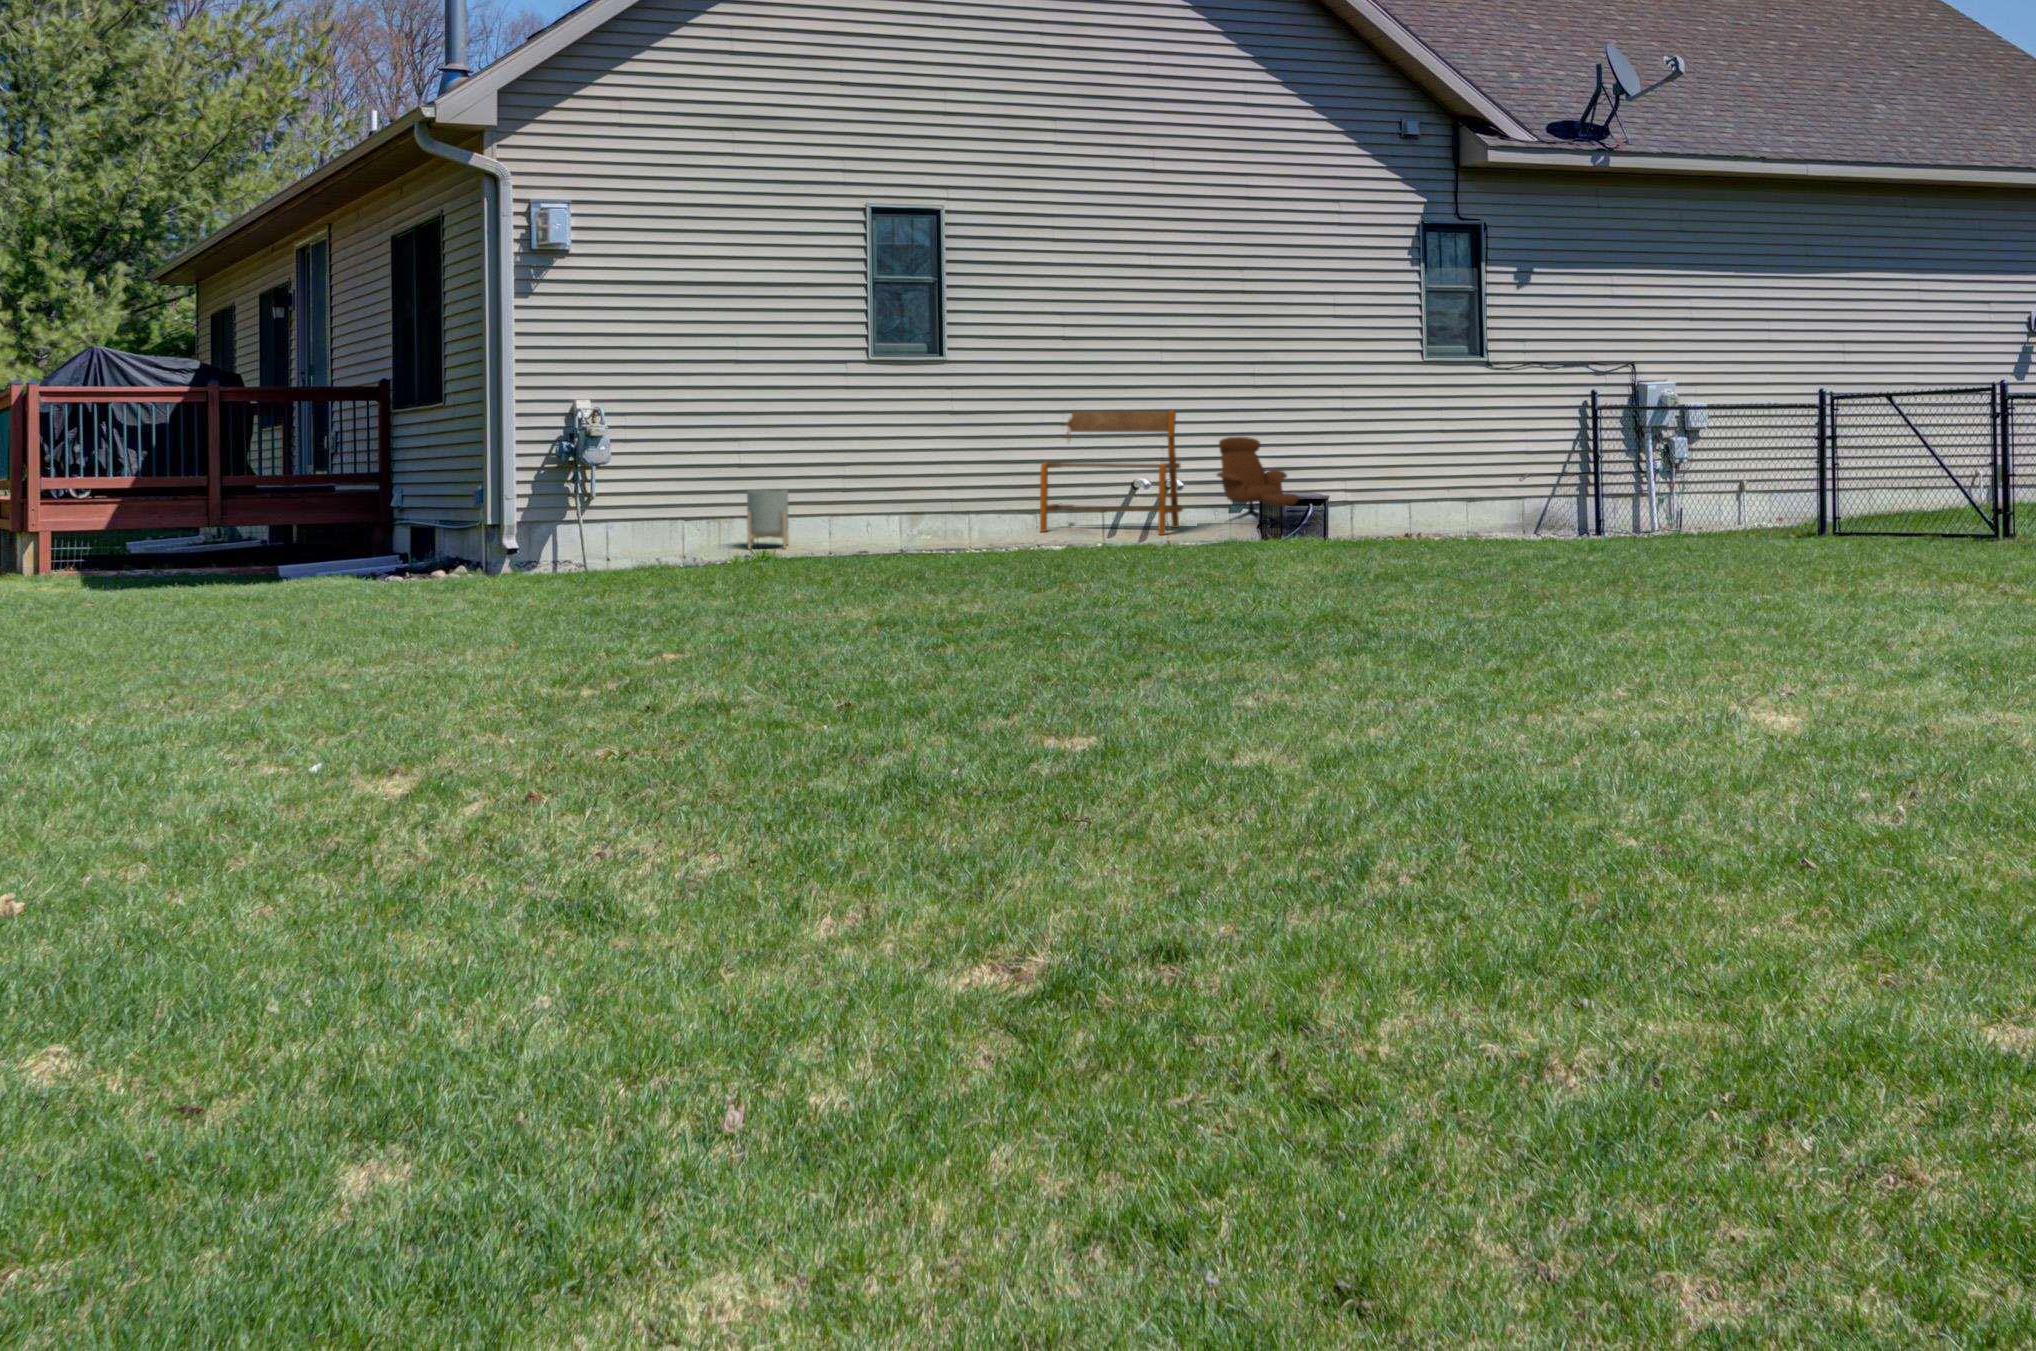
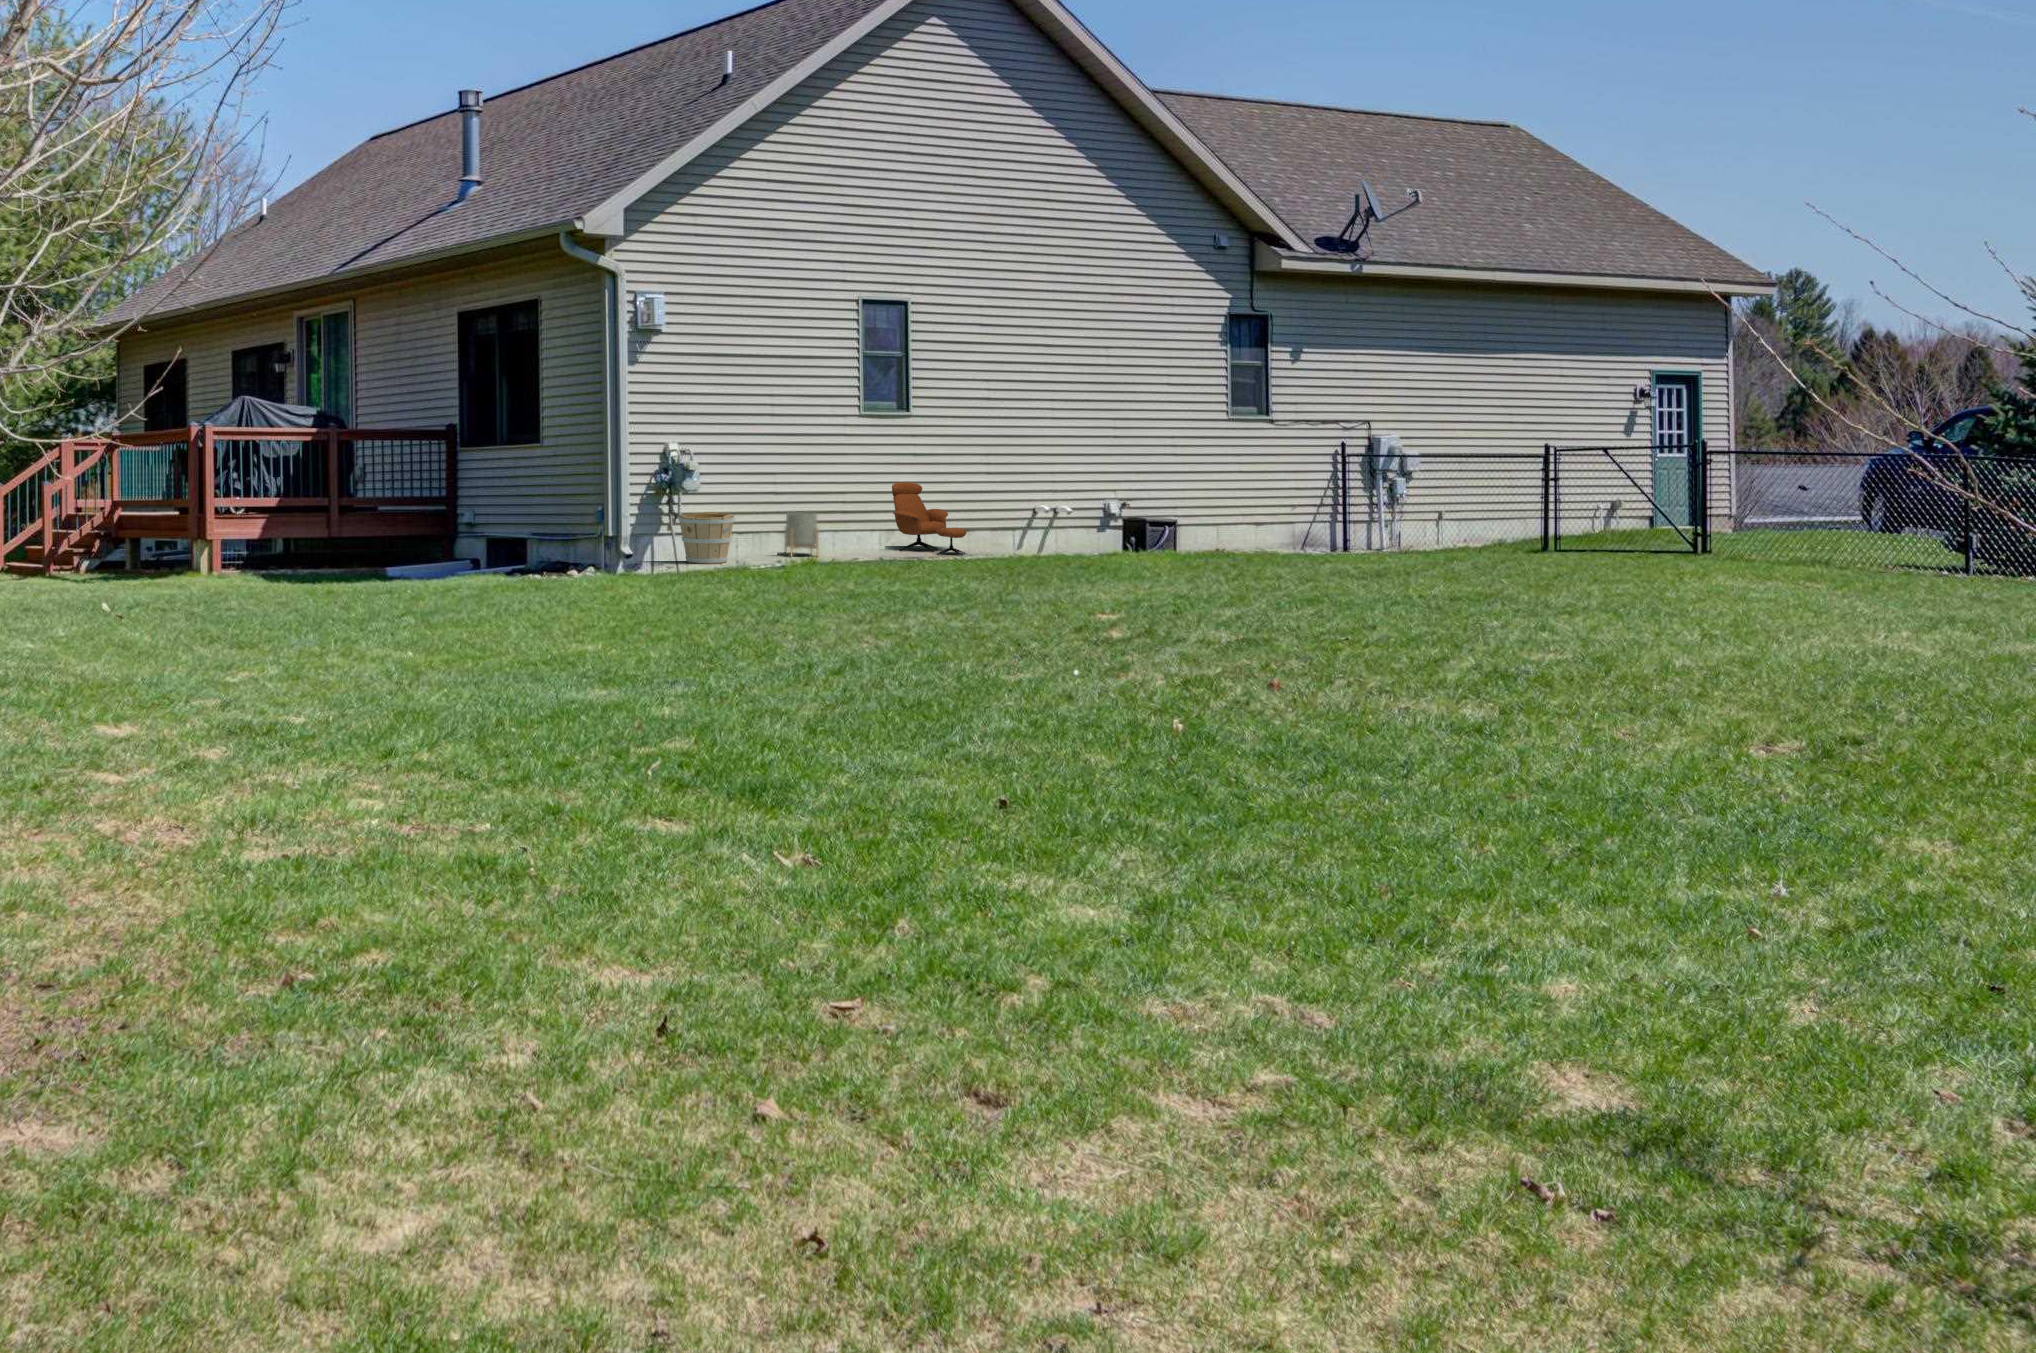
bench: present [1040,410,1182,535] -> none [979,455,1082,549]
lounge chair: present [1217,437,1298,526] -> present [892,482,967,556]
wooden bucket: none [581,490,656,560] -> present [678,512,735,564]

